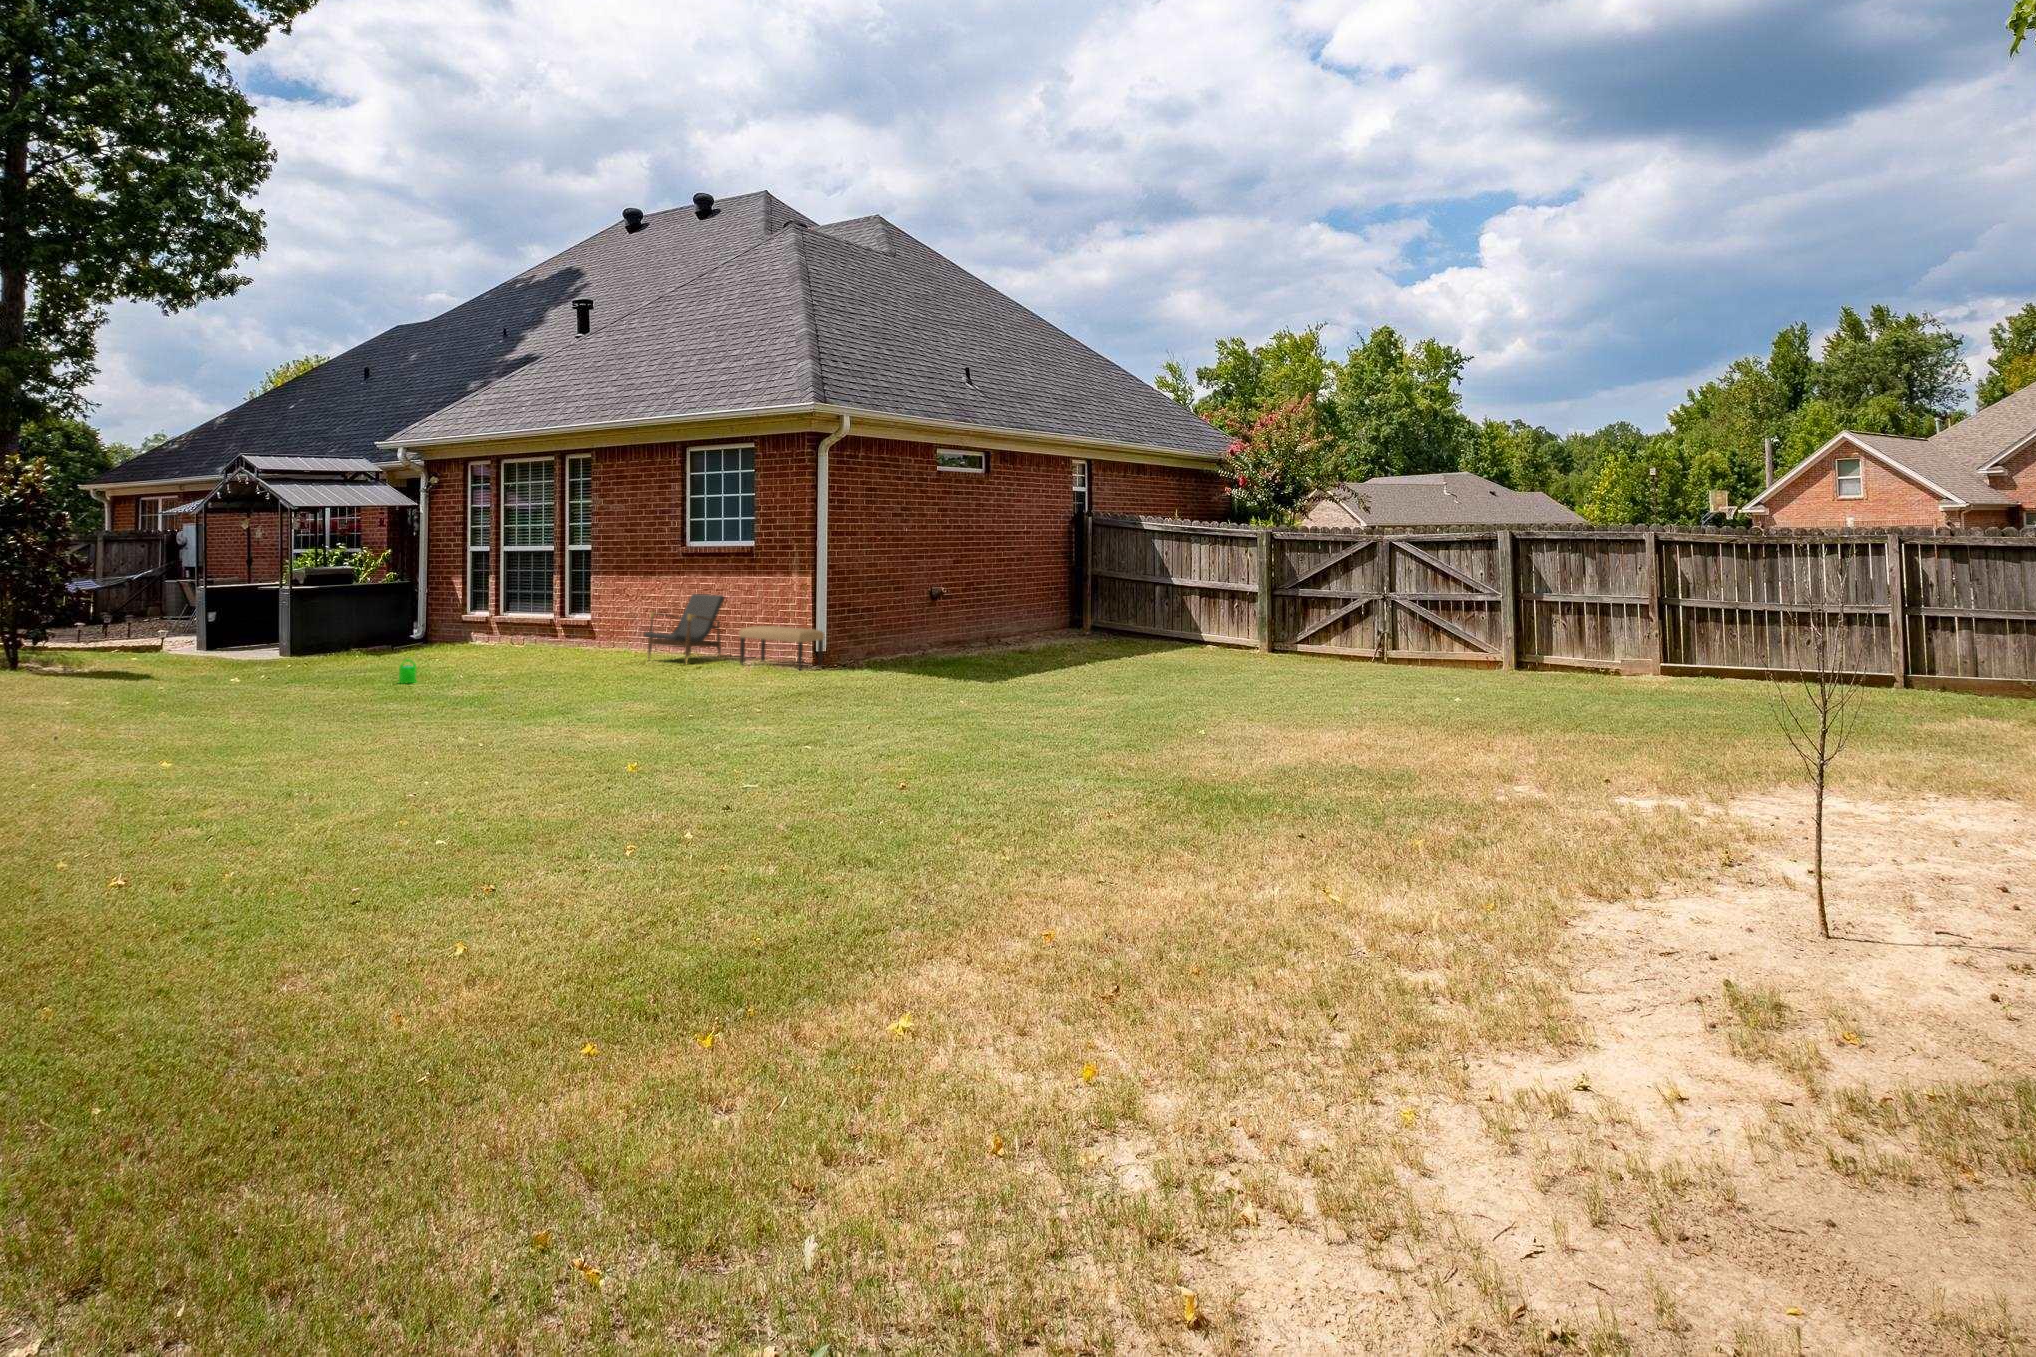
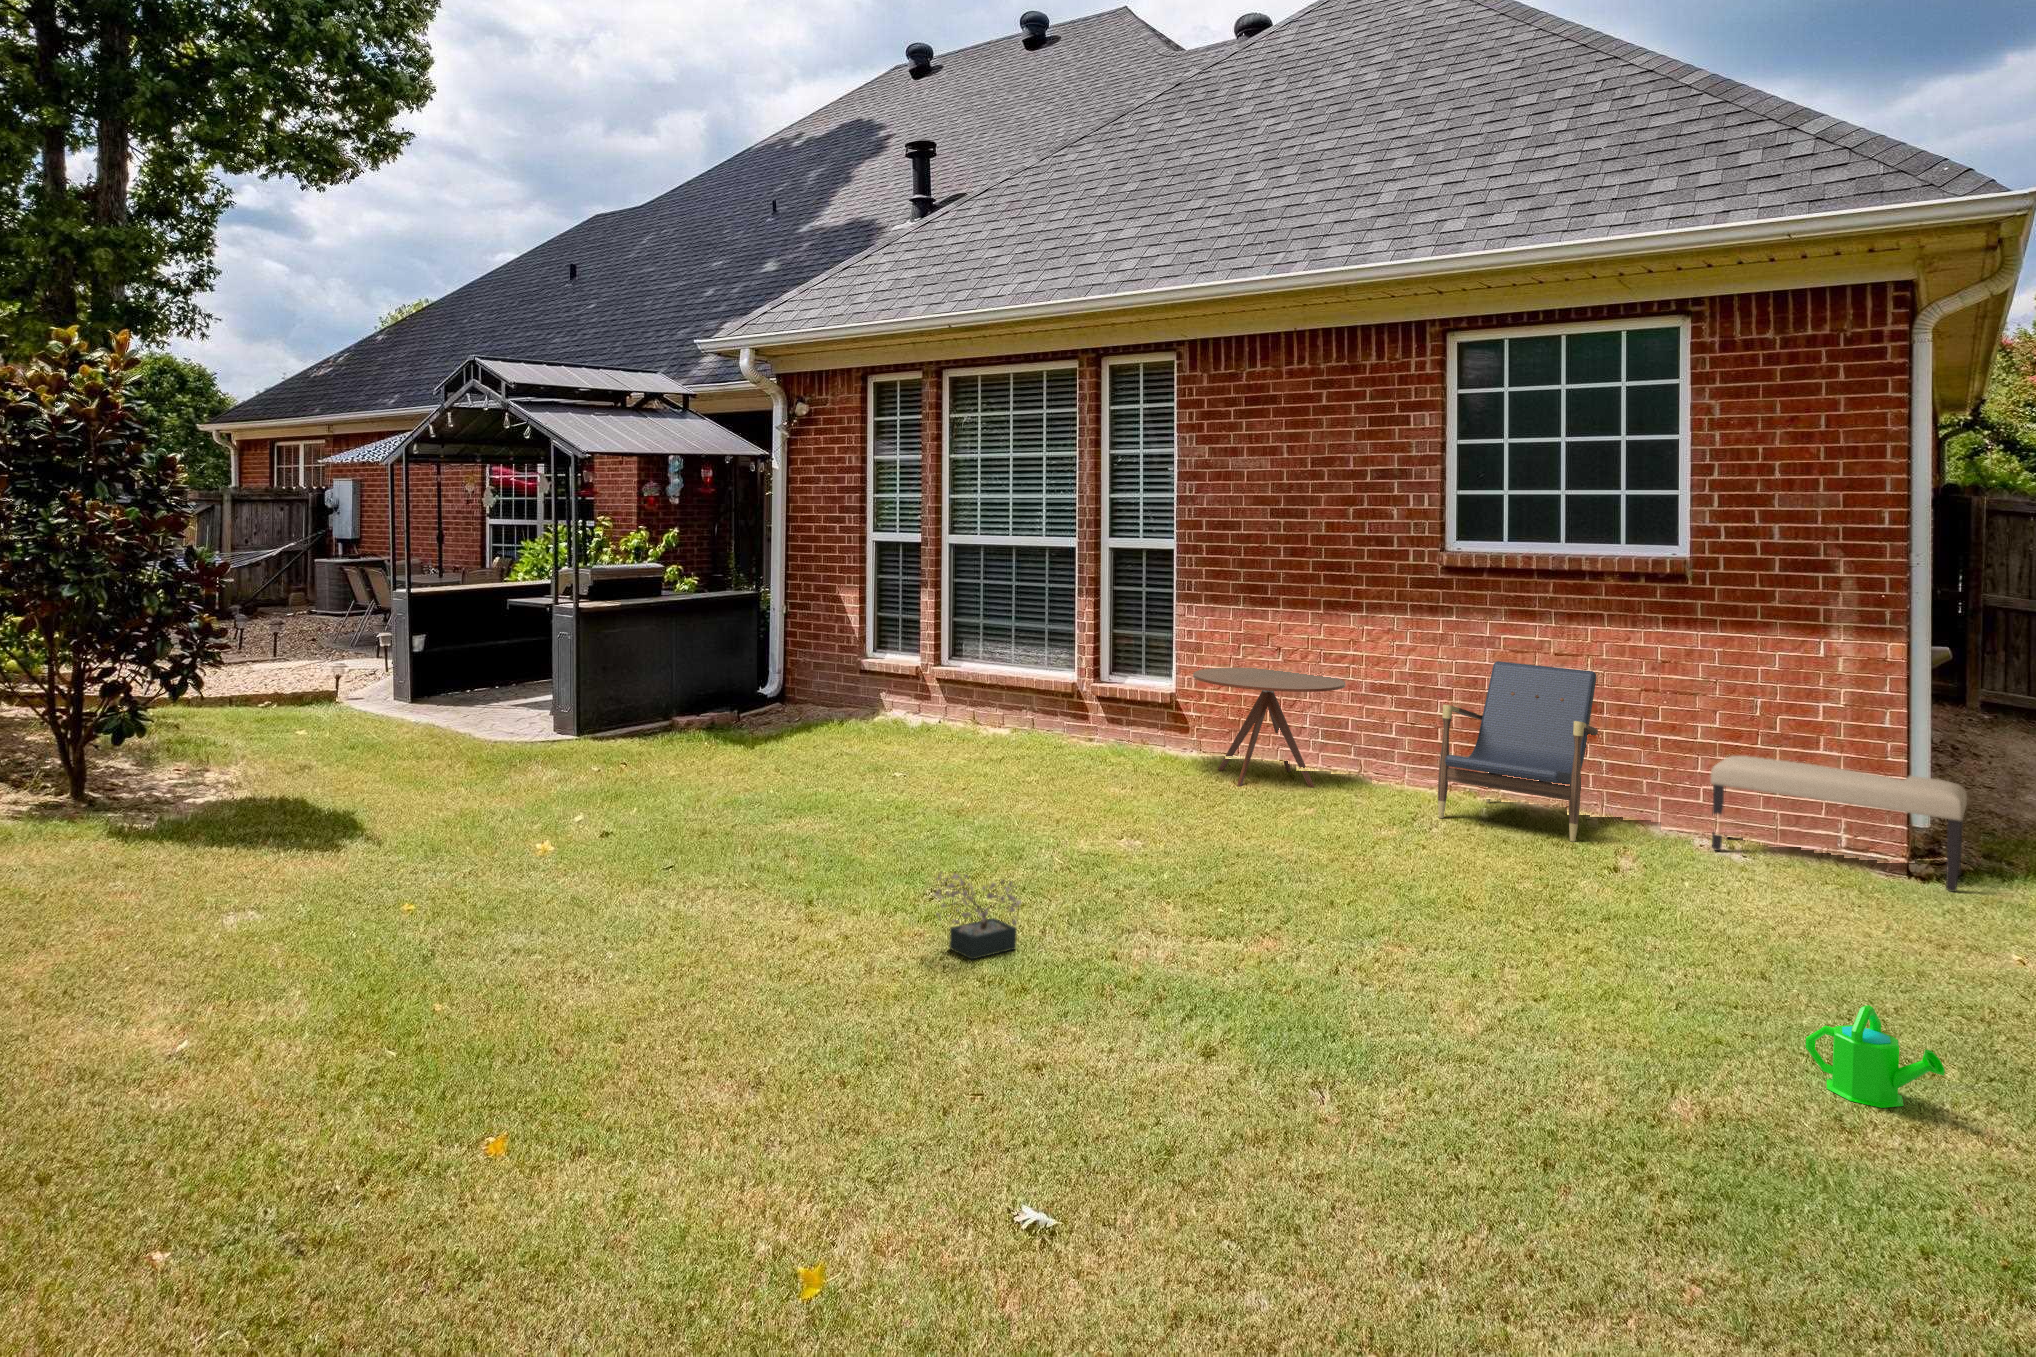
round table: none [567,604,641,656] -> present [1193,668,1345,787]
watering can: present [399,659,416,684] -> present [1806,1005,1945,1108]
decorative plant: none [326,660,367,690] -> present [935,873,1021,959]

